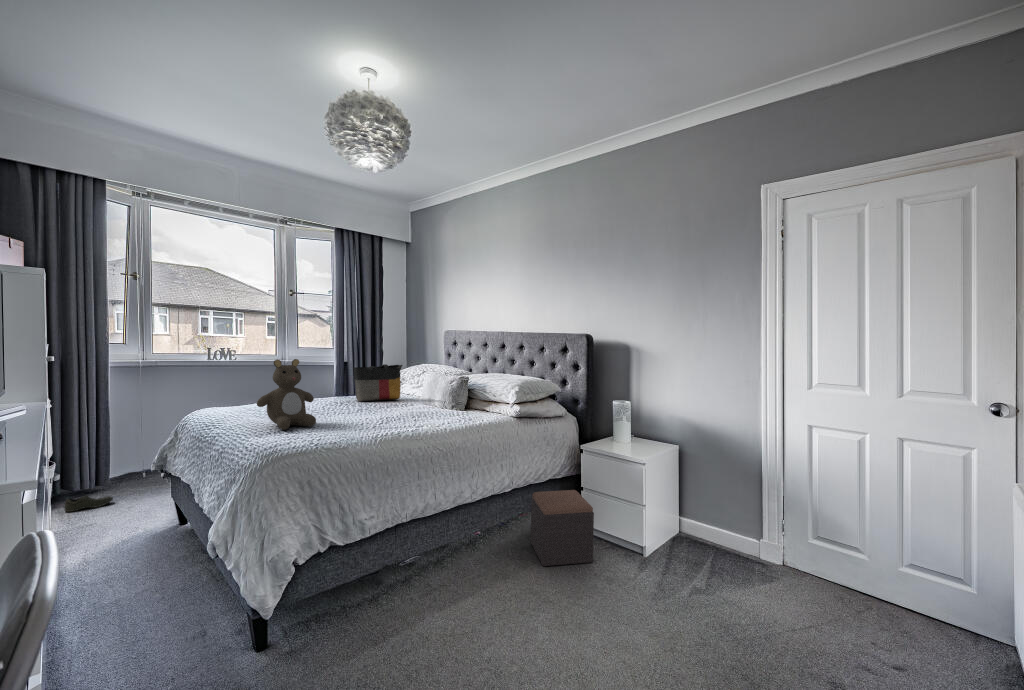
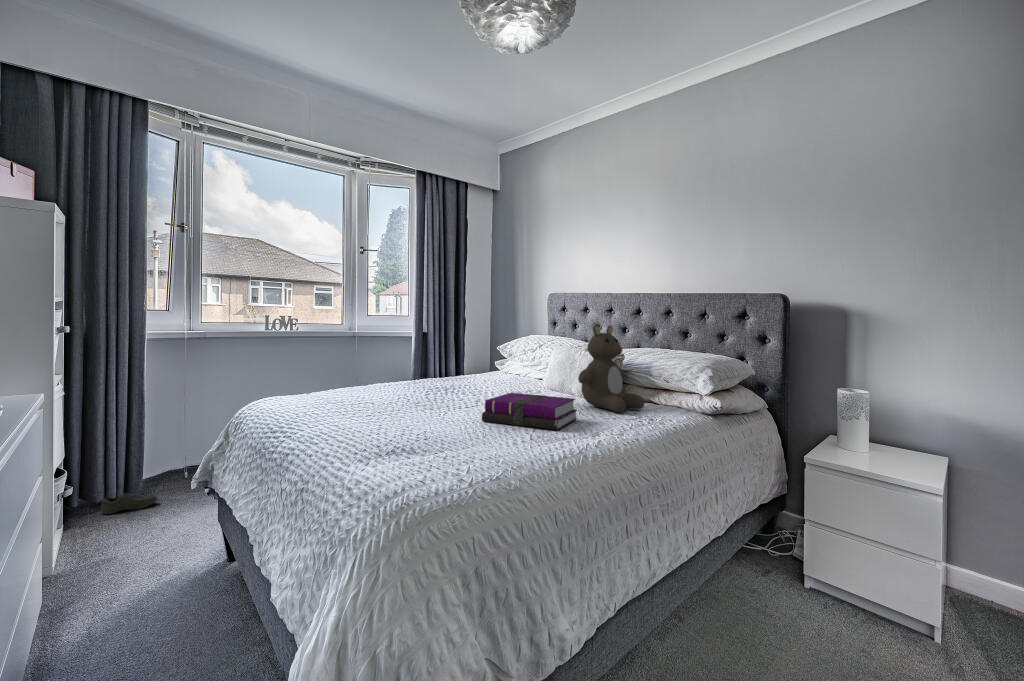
teddy bear: present [257,359,316,430] -> present [578,325,645,412]
tote bag: present [354,364,403,401] -> none [448,335,509,383]
notebook: none [358,409,427,433] -> present [482,393,577,430]
footstool: present [531,490,594,566] -> none [724,520,847,642]

